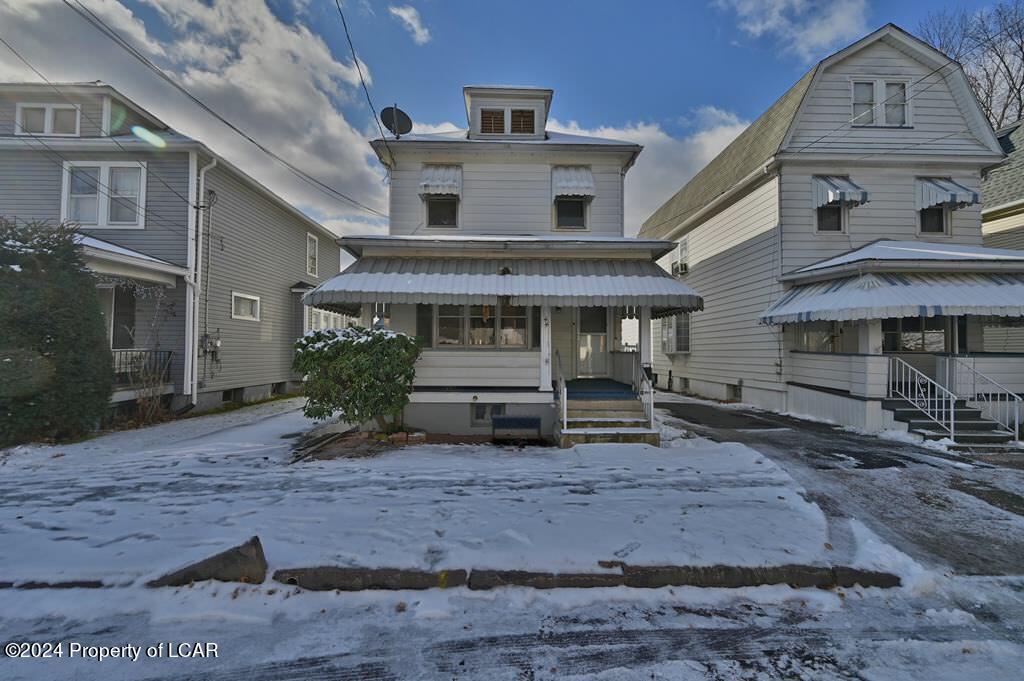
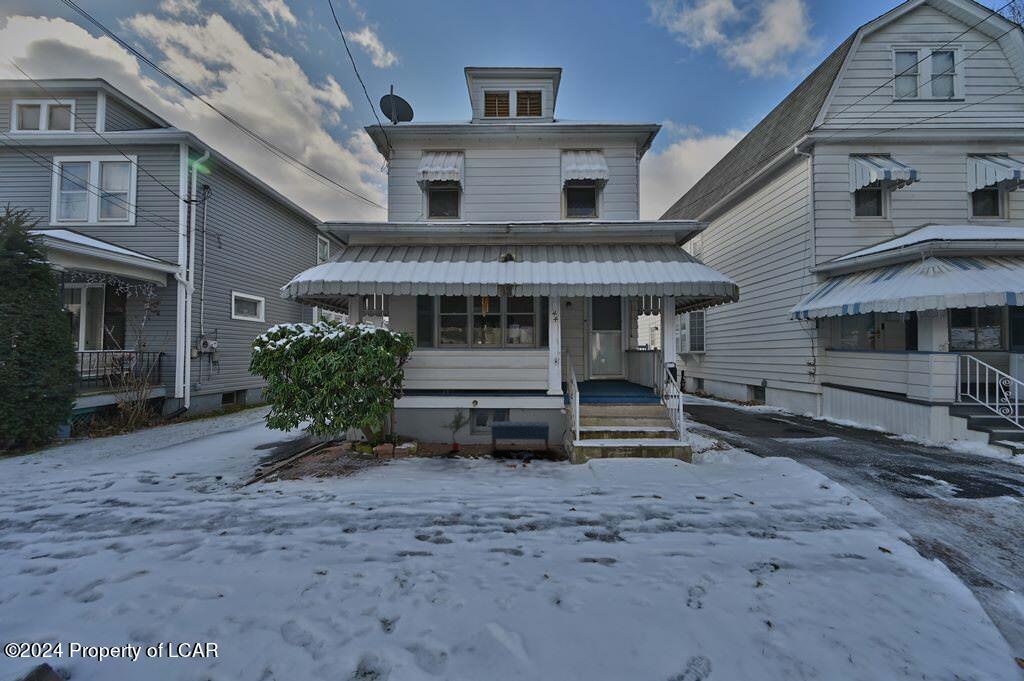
potted tree: none [445,401,476,440] -> present [439,407,472,451]

